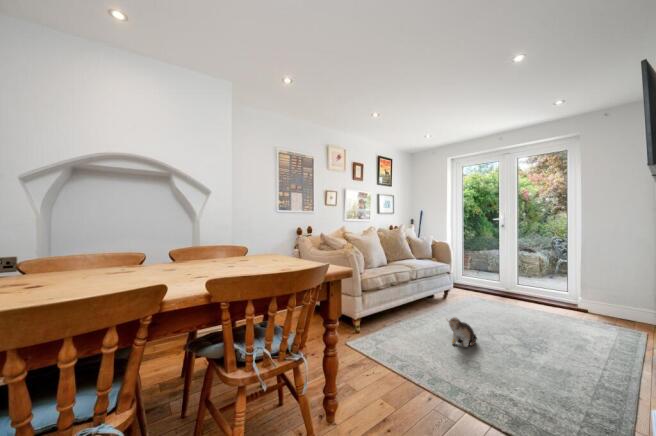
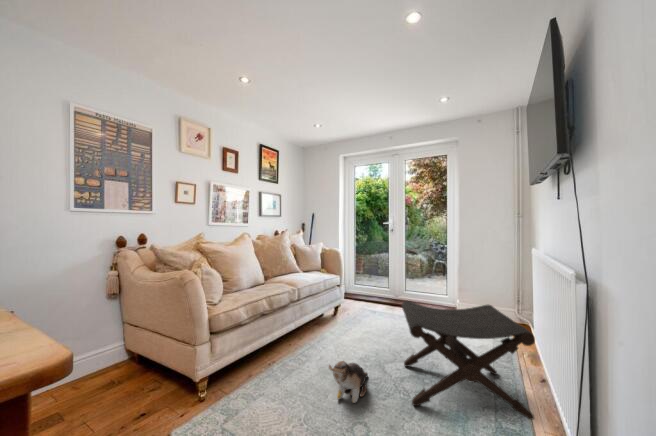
footstool: none [508,285,632,383] -> present [402,301,535,419]

